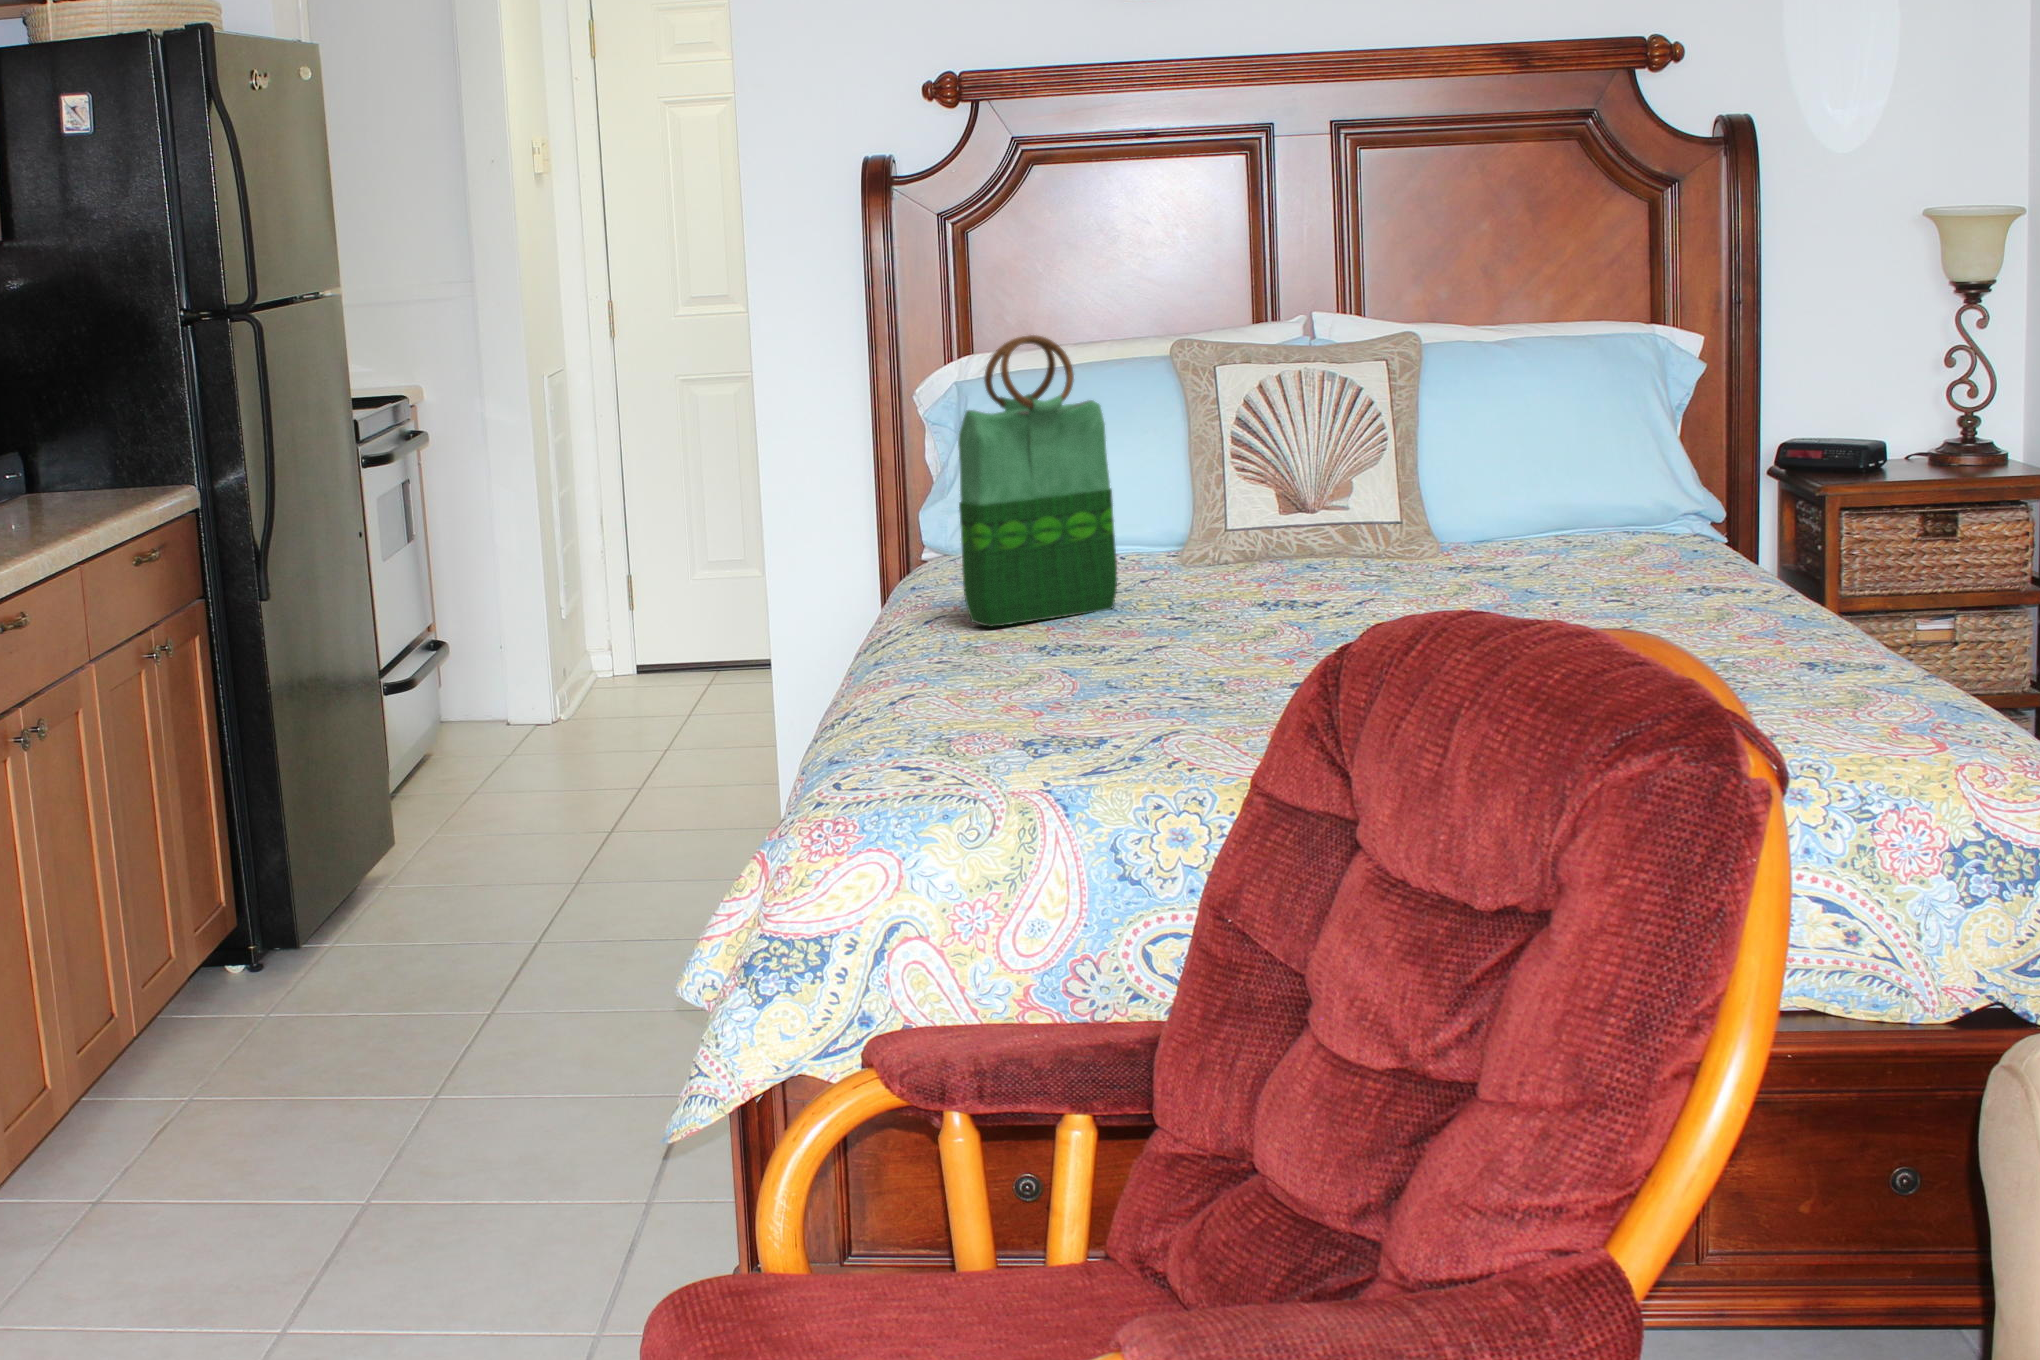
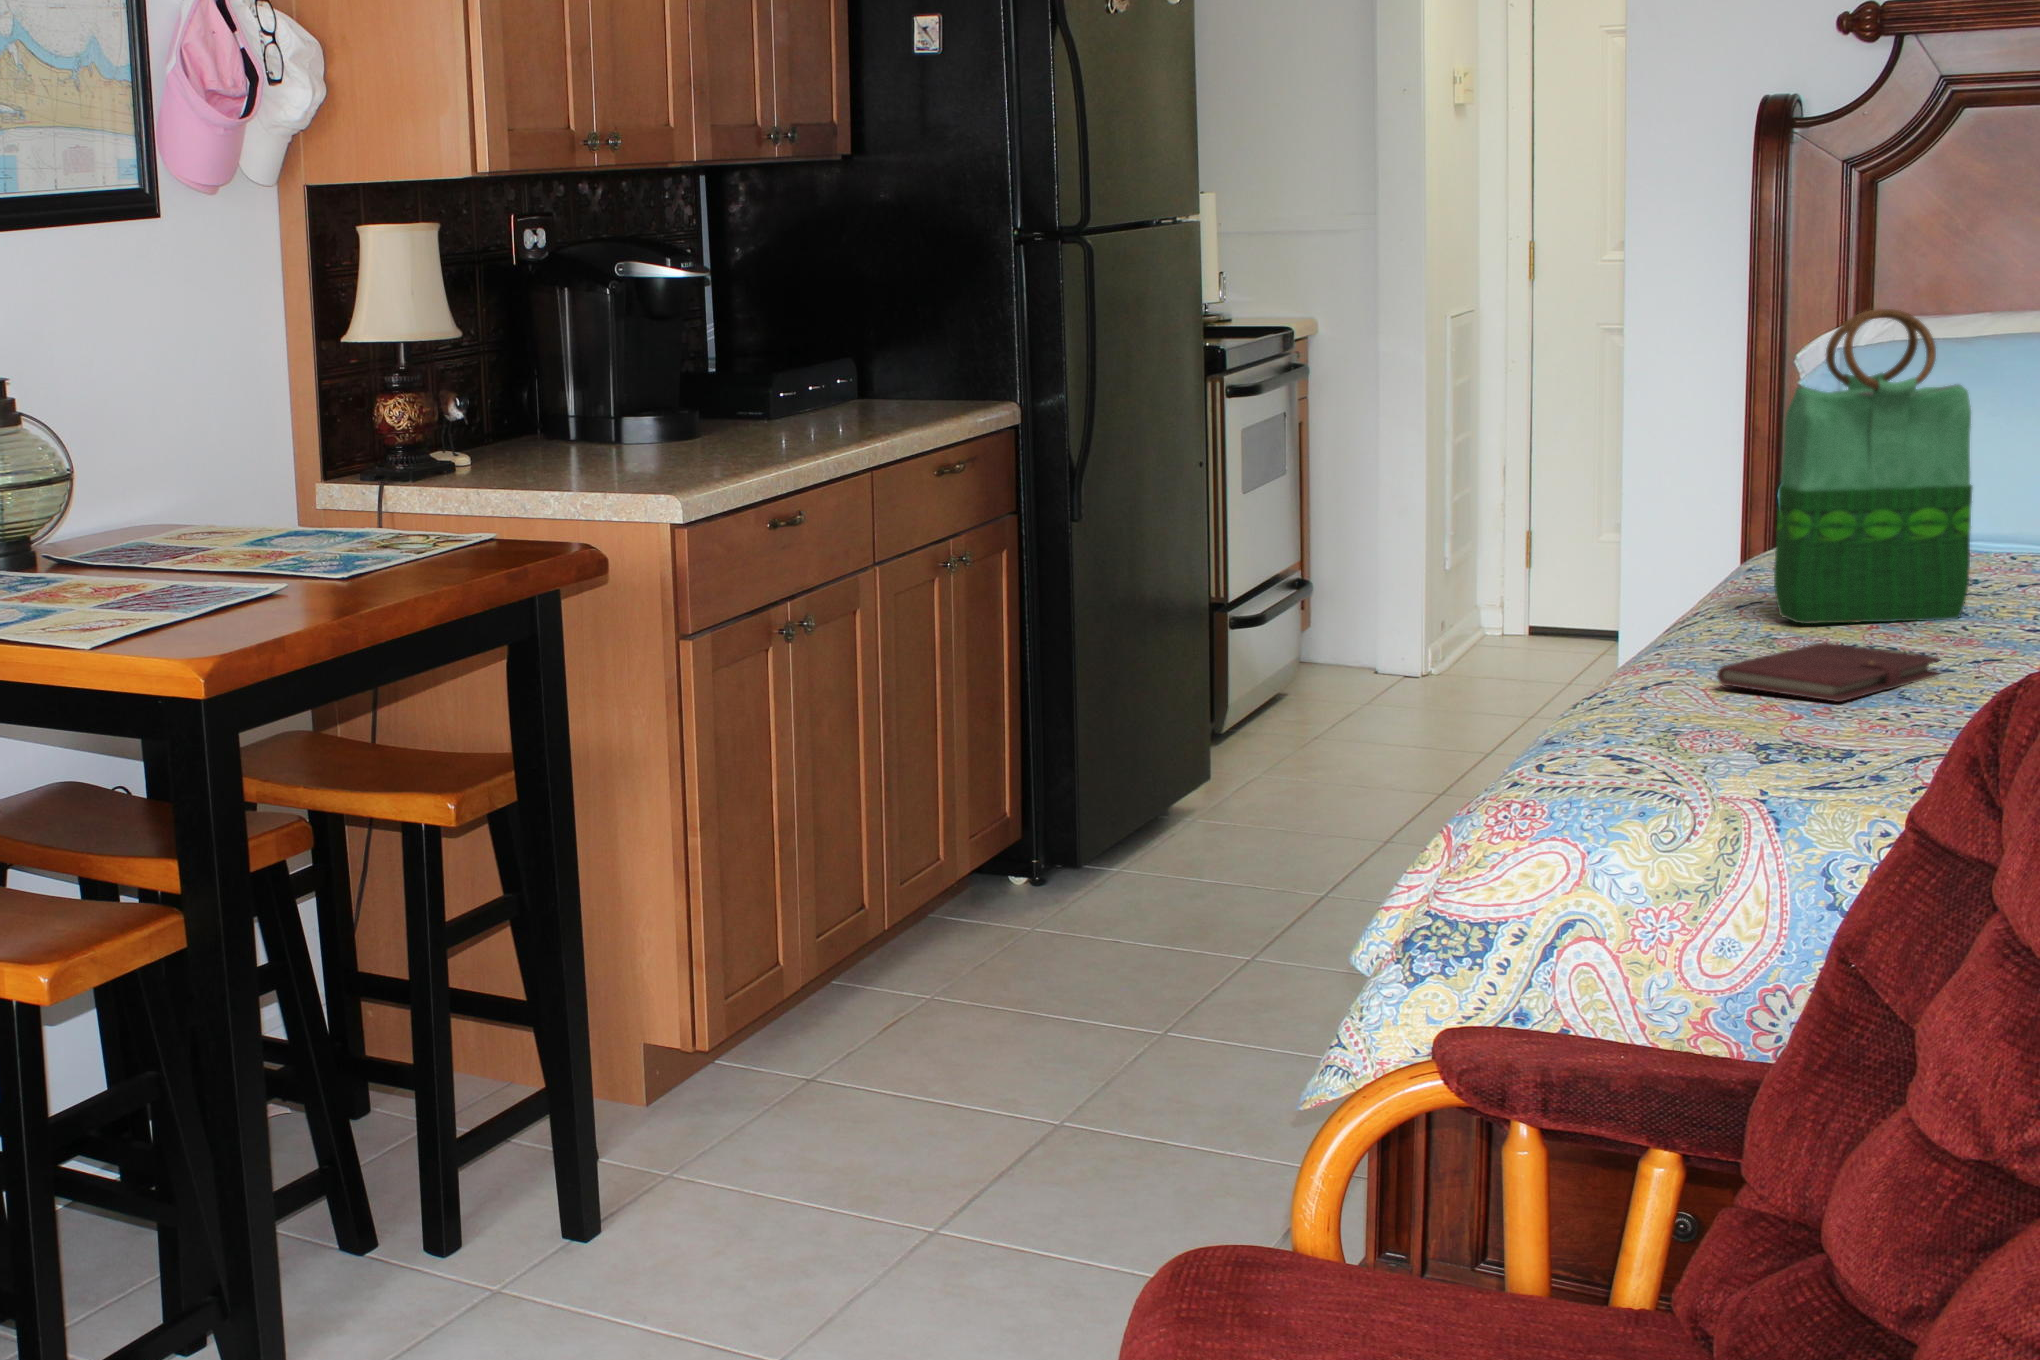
notebook: none [952,639,1125,690] -> present [1717,643,1939,702]

